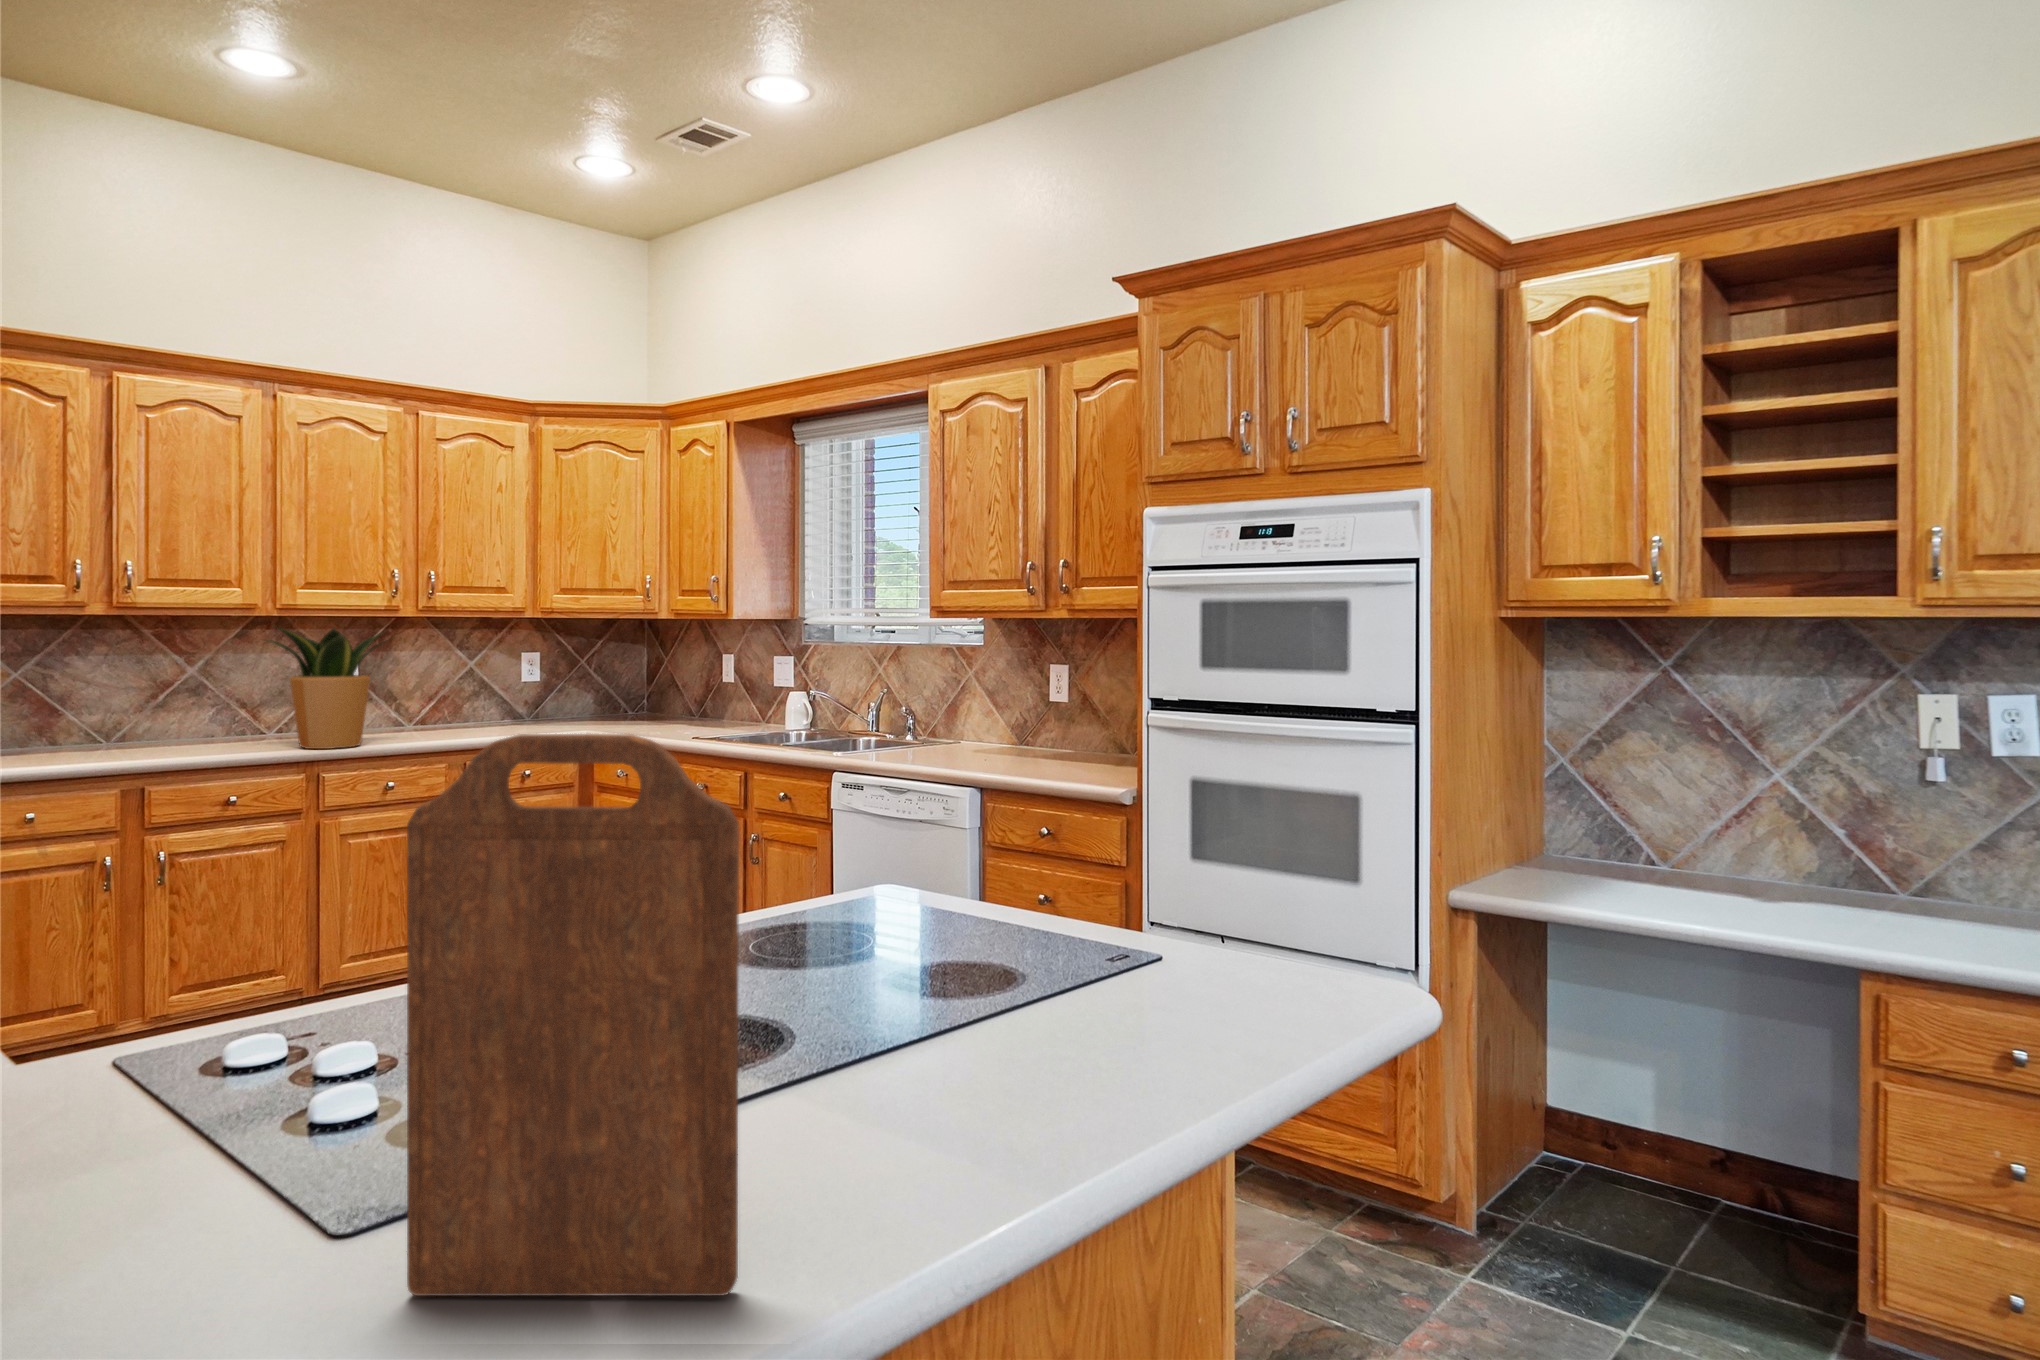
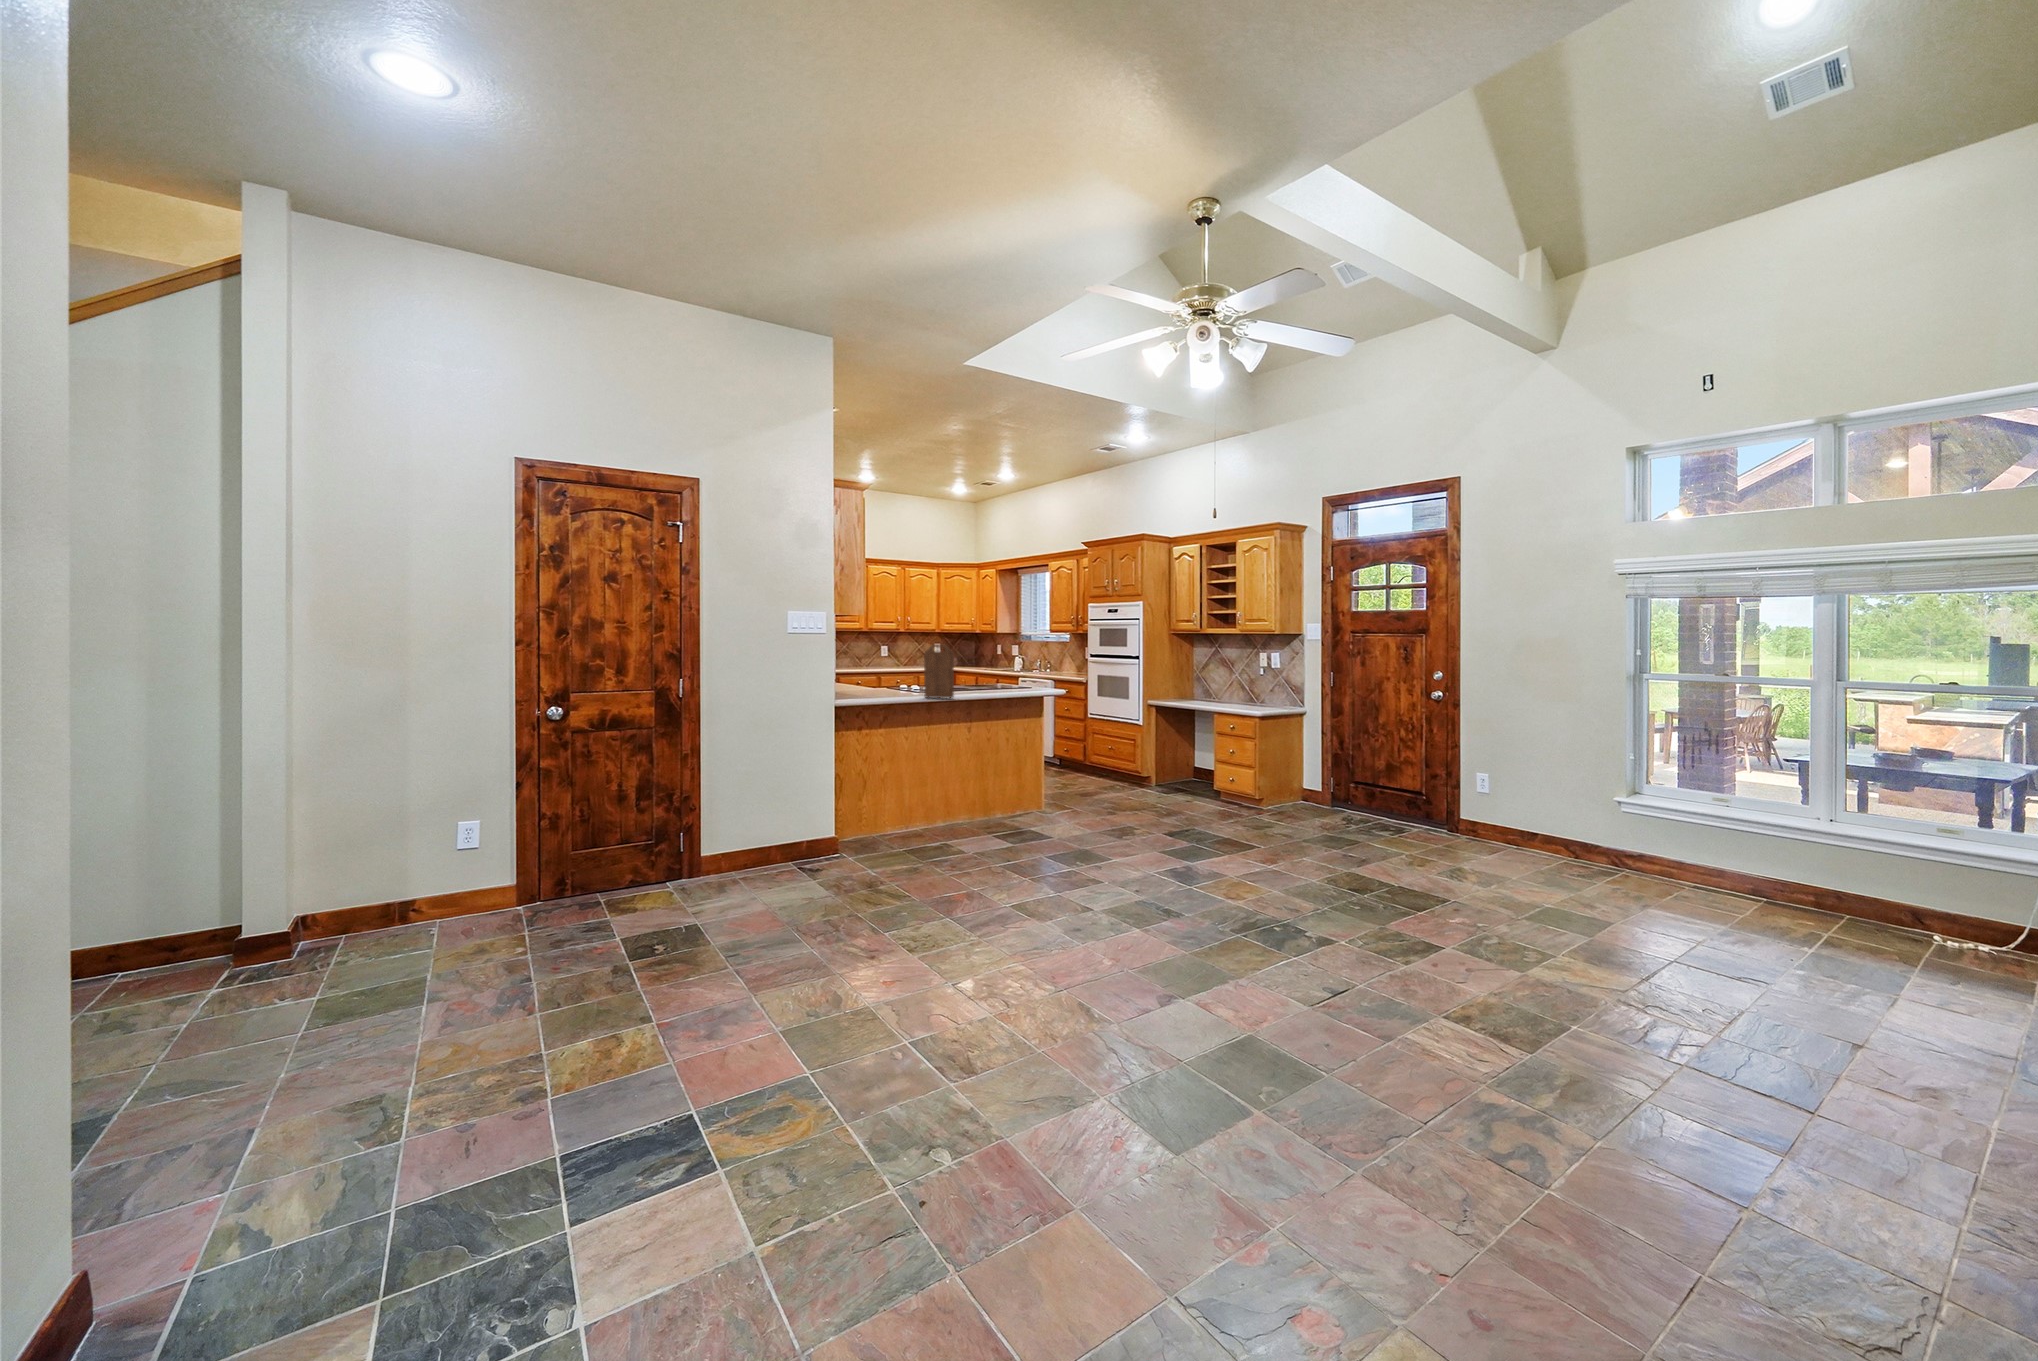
potted plant: present [269,627,390,749] -> none [865,634,902,670]

